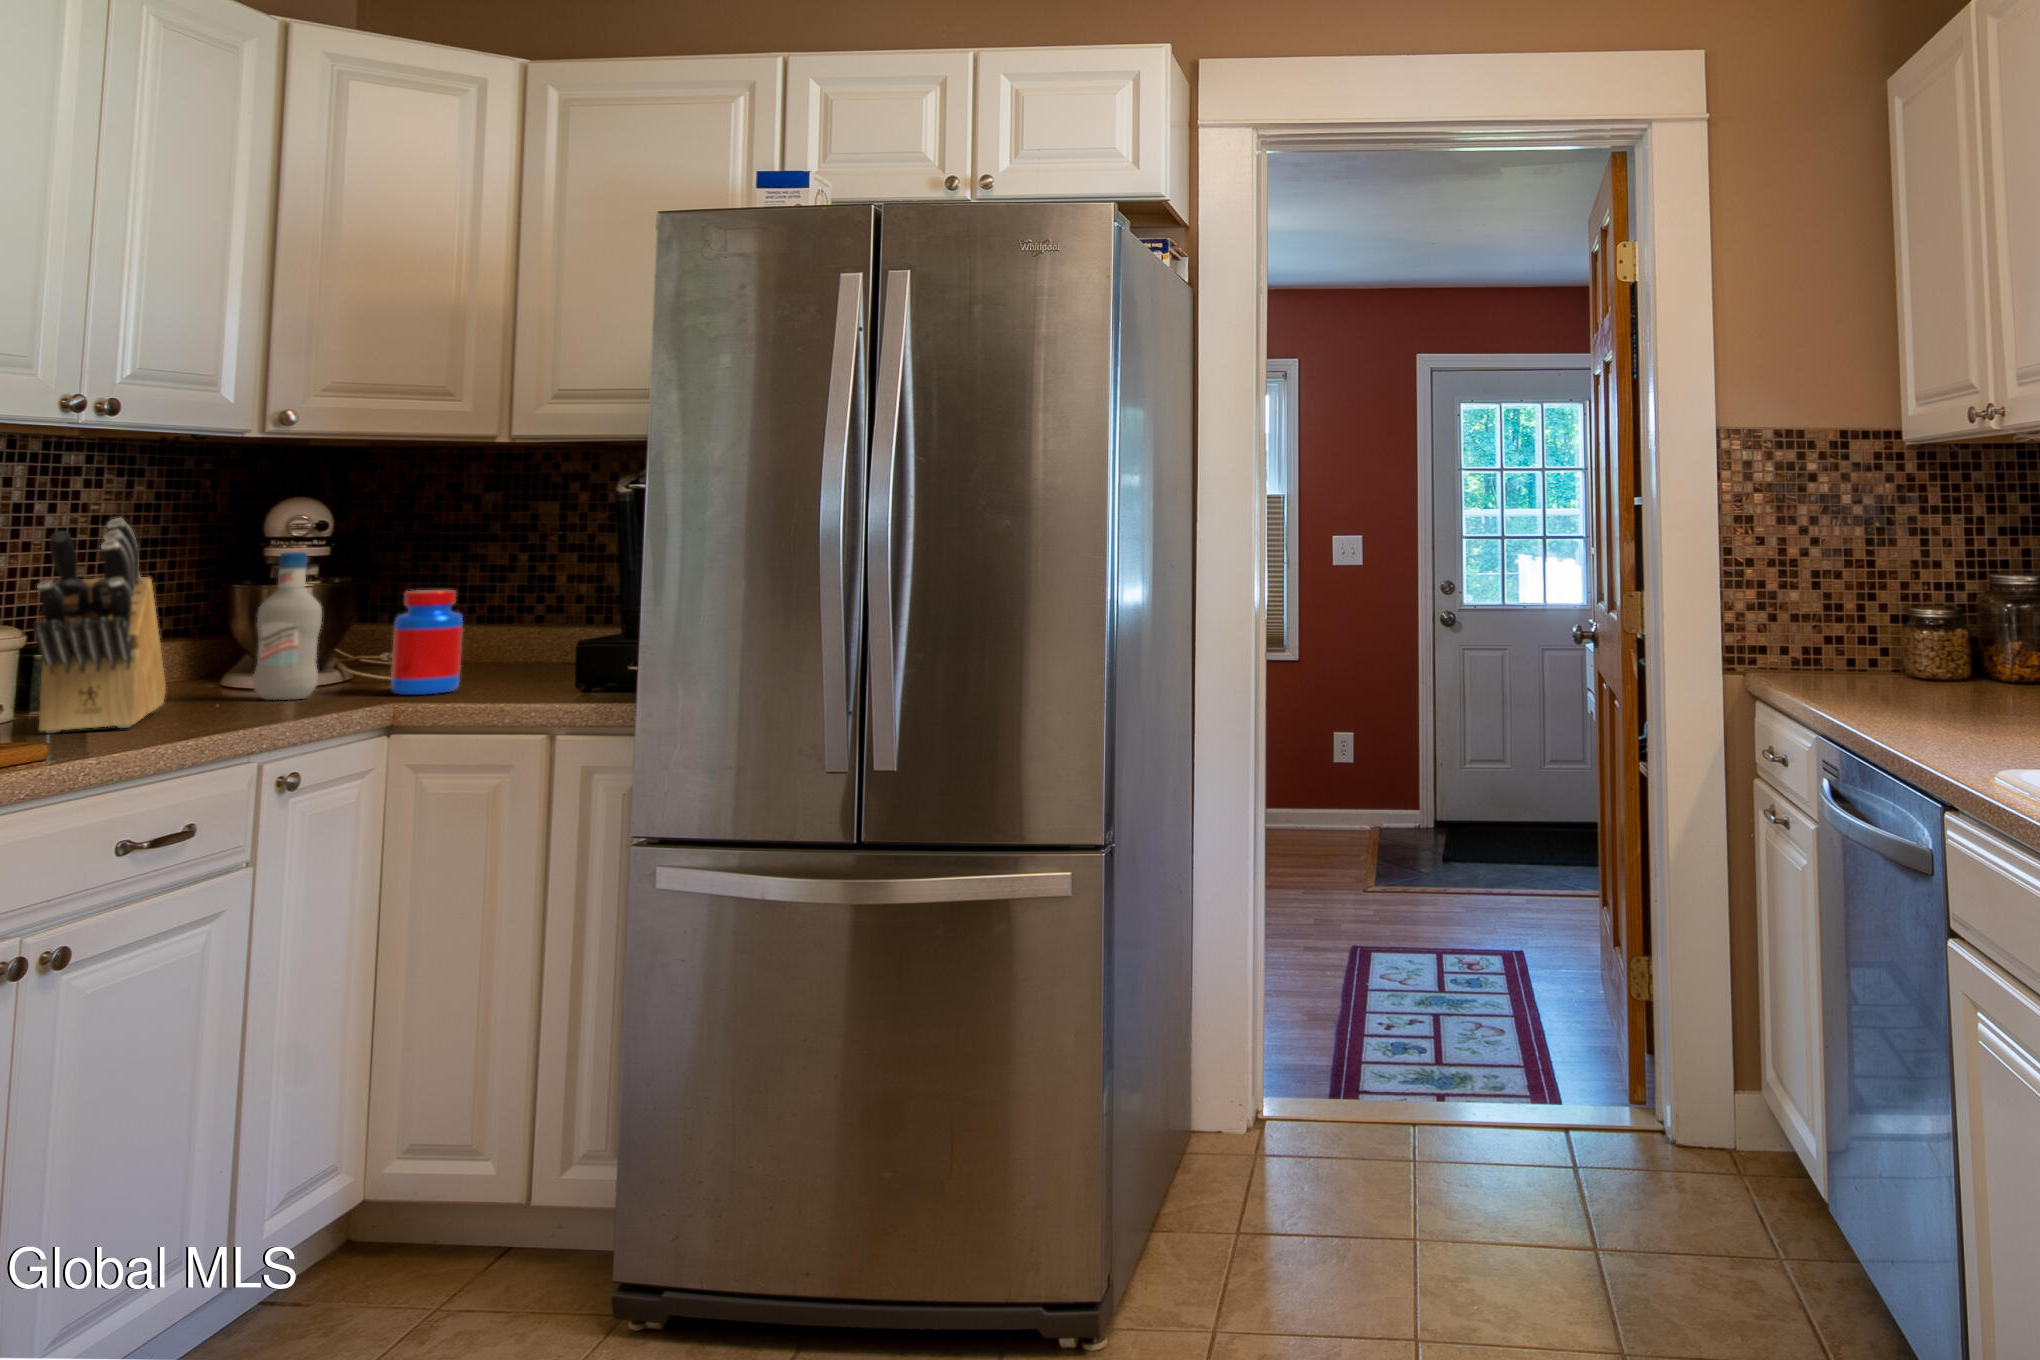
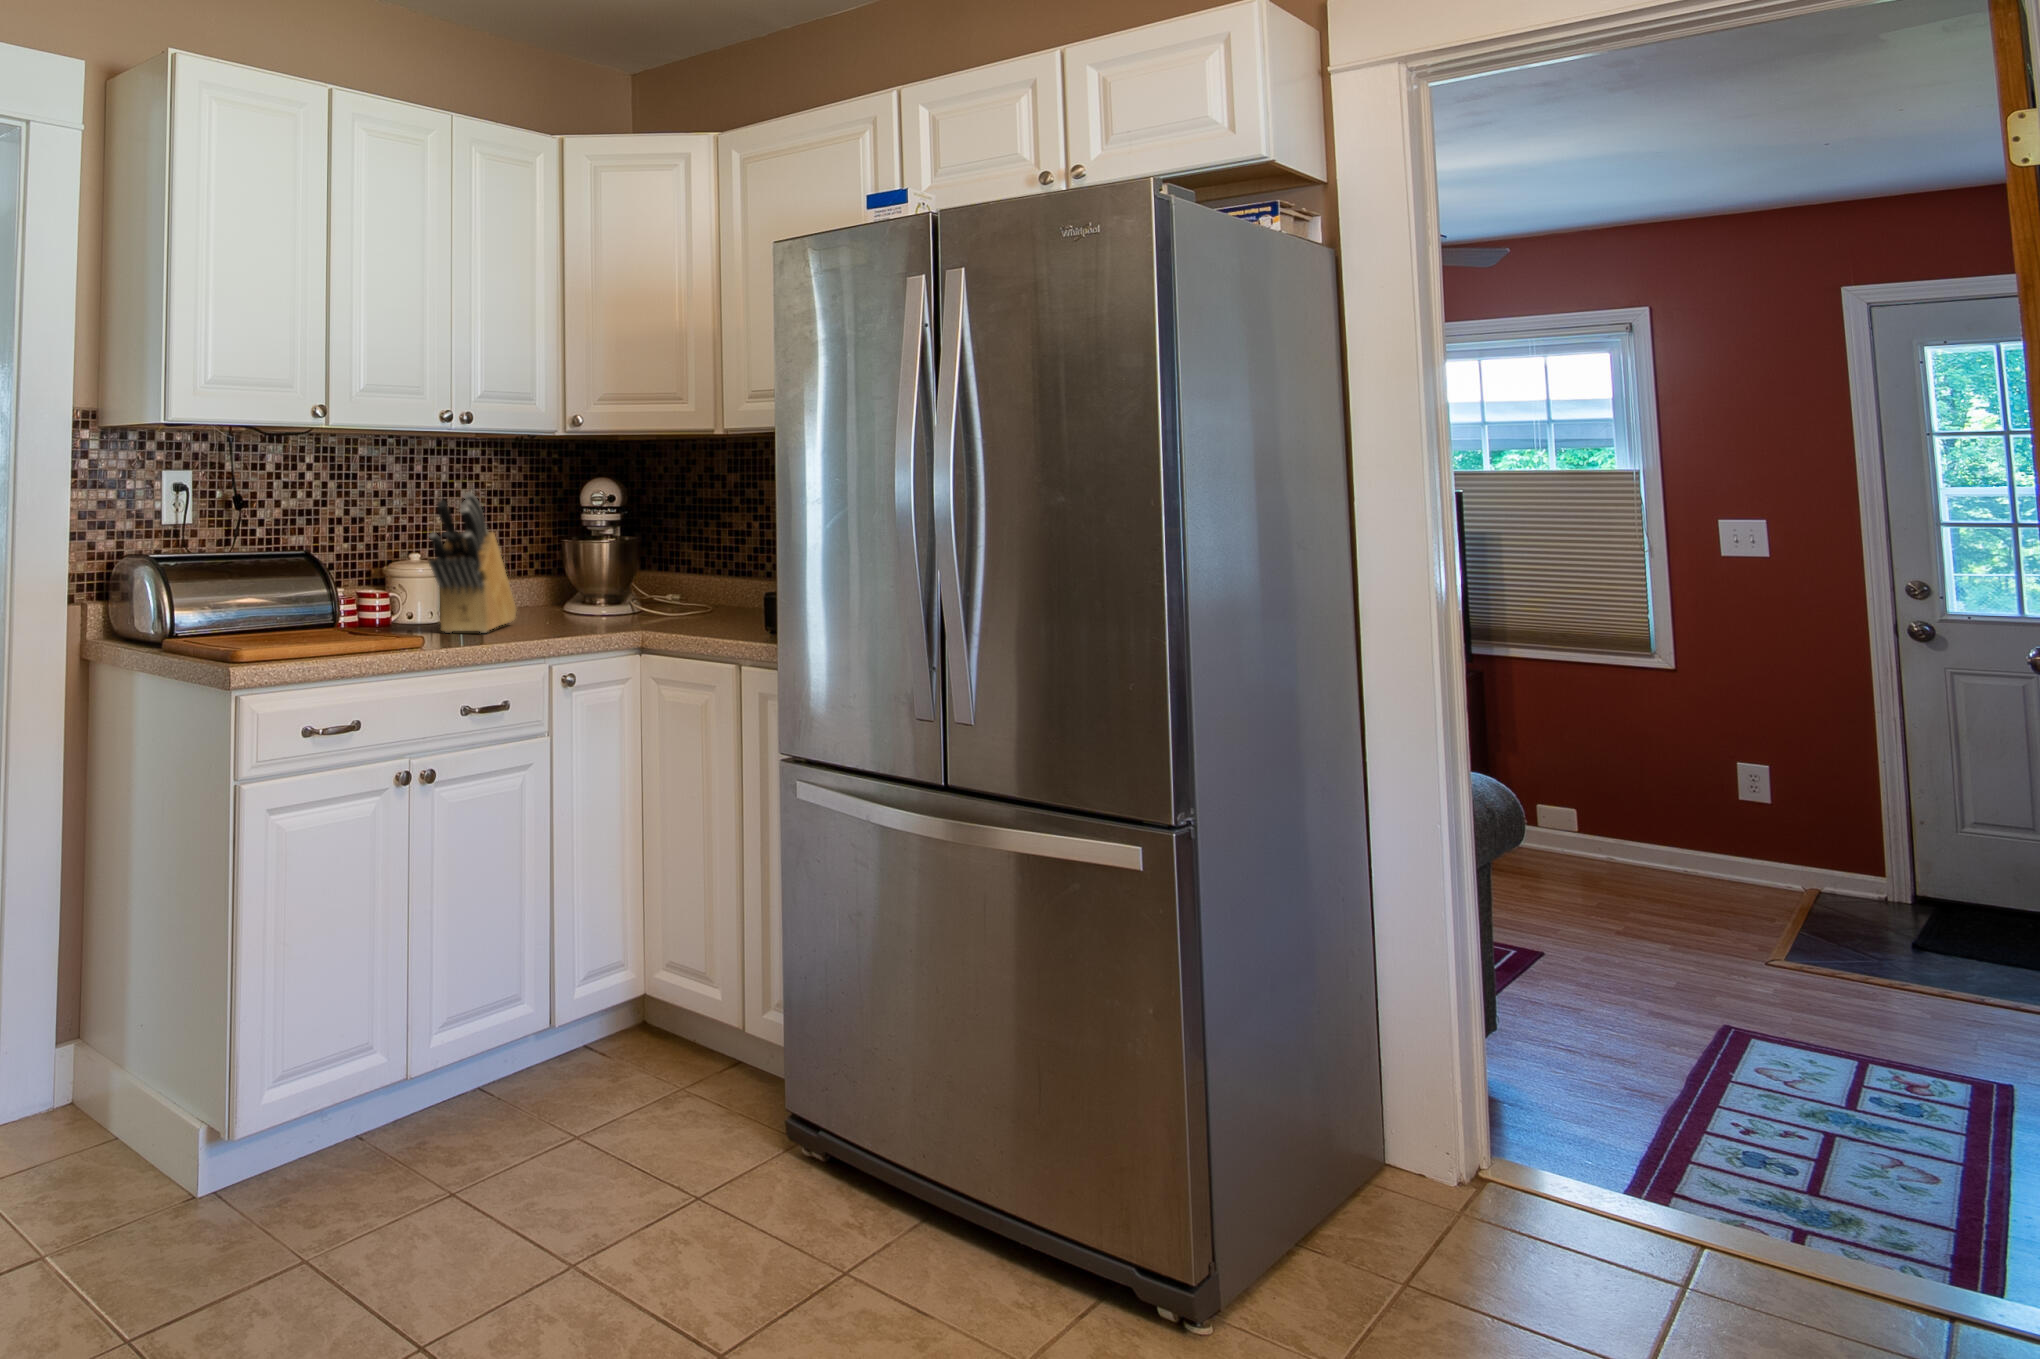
bottle: present [253,552,322,700] -> none [569,517,605,623]
jar: present [391,590,463,695] -> none [650,547,696,626]

